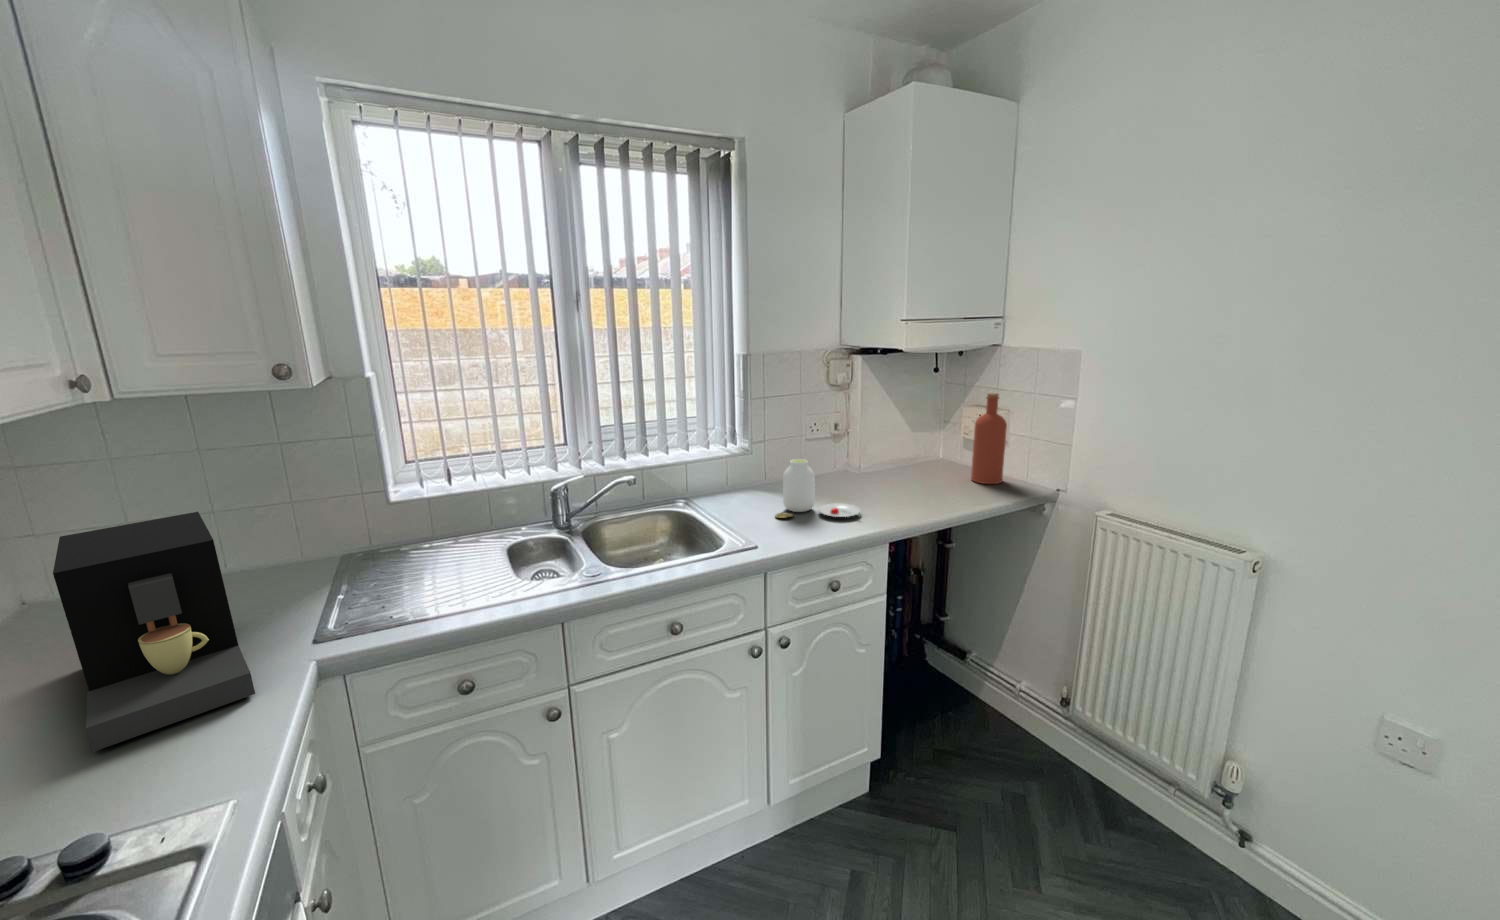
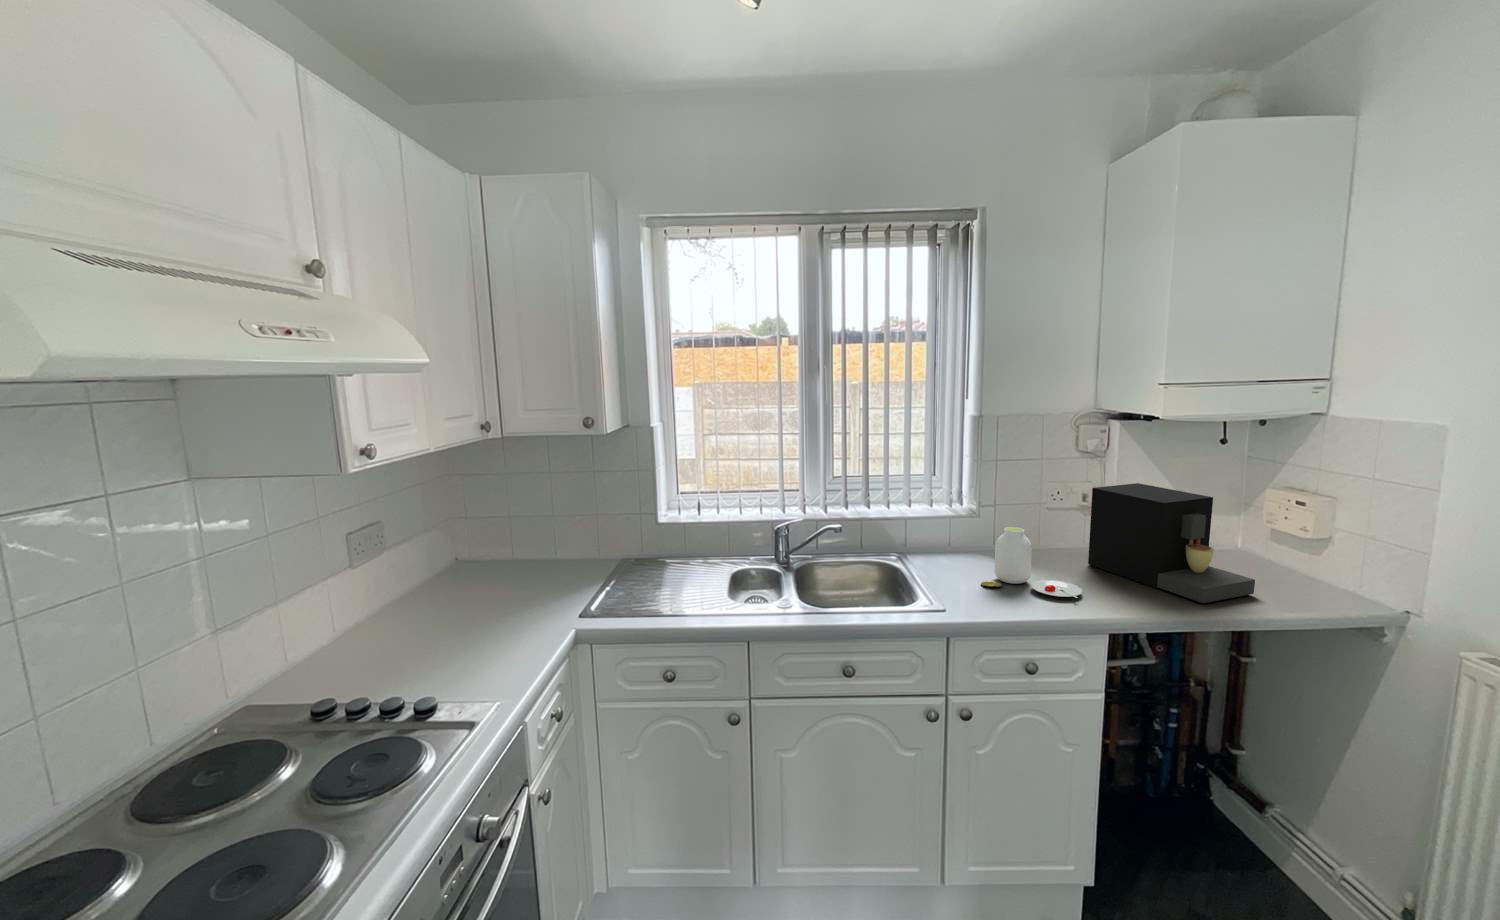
bottle: present [971,393,1007,484] -> none [1267,473,1326,590]
coffee maker: present [53,512,255,751] -> present [1088,483,1255,603]

